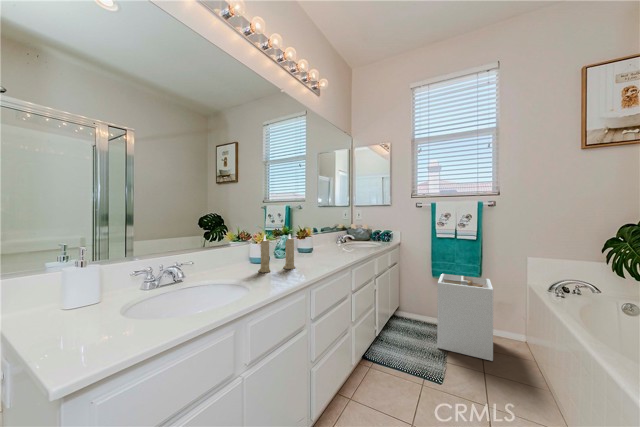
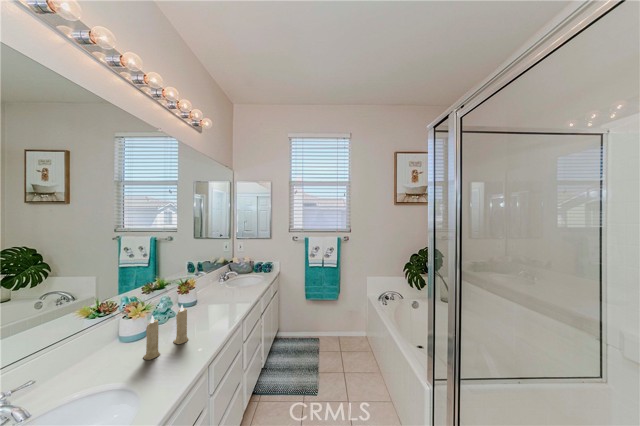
laundry hamper: present [437,273,493,361] -> none [311,295,349,361]

